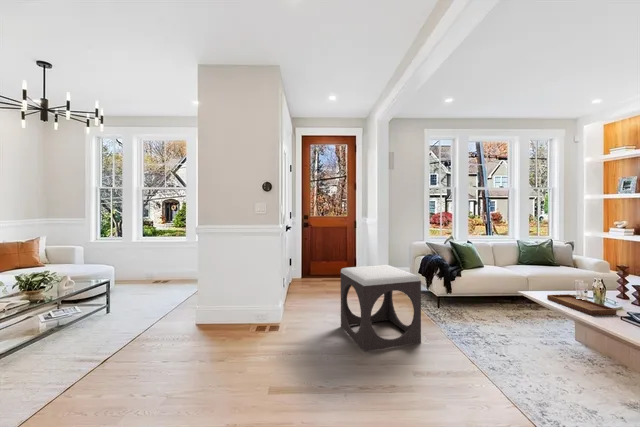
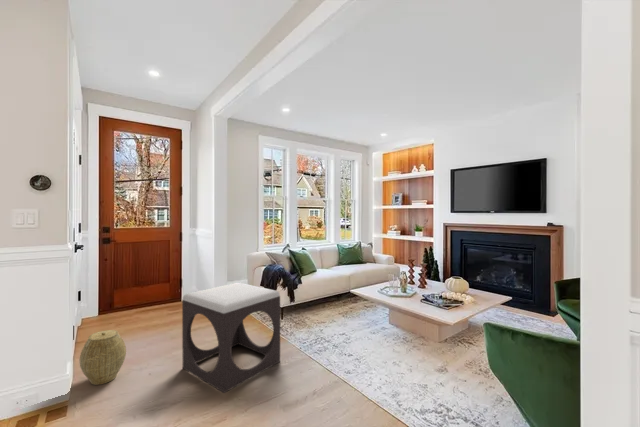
woven basket: none [279,287,305,323] -> present [80,330,126,385]
tray: present [547,290,617,315] -> none [372,283,416,303]

